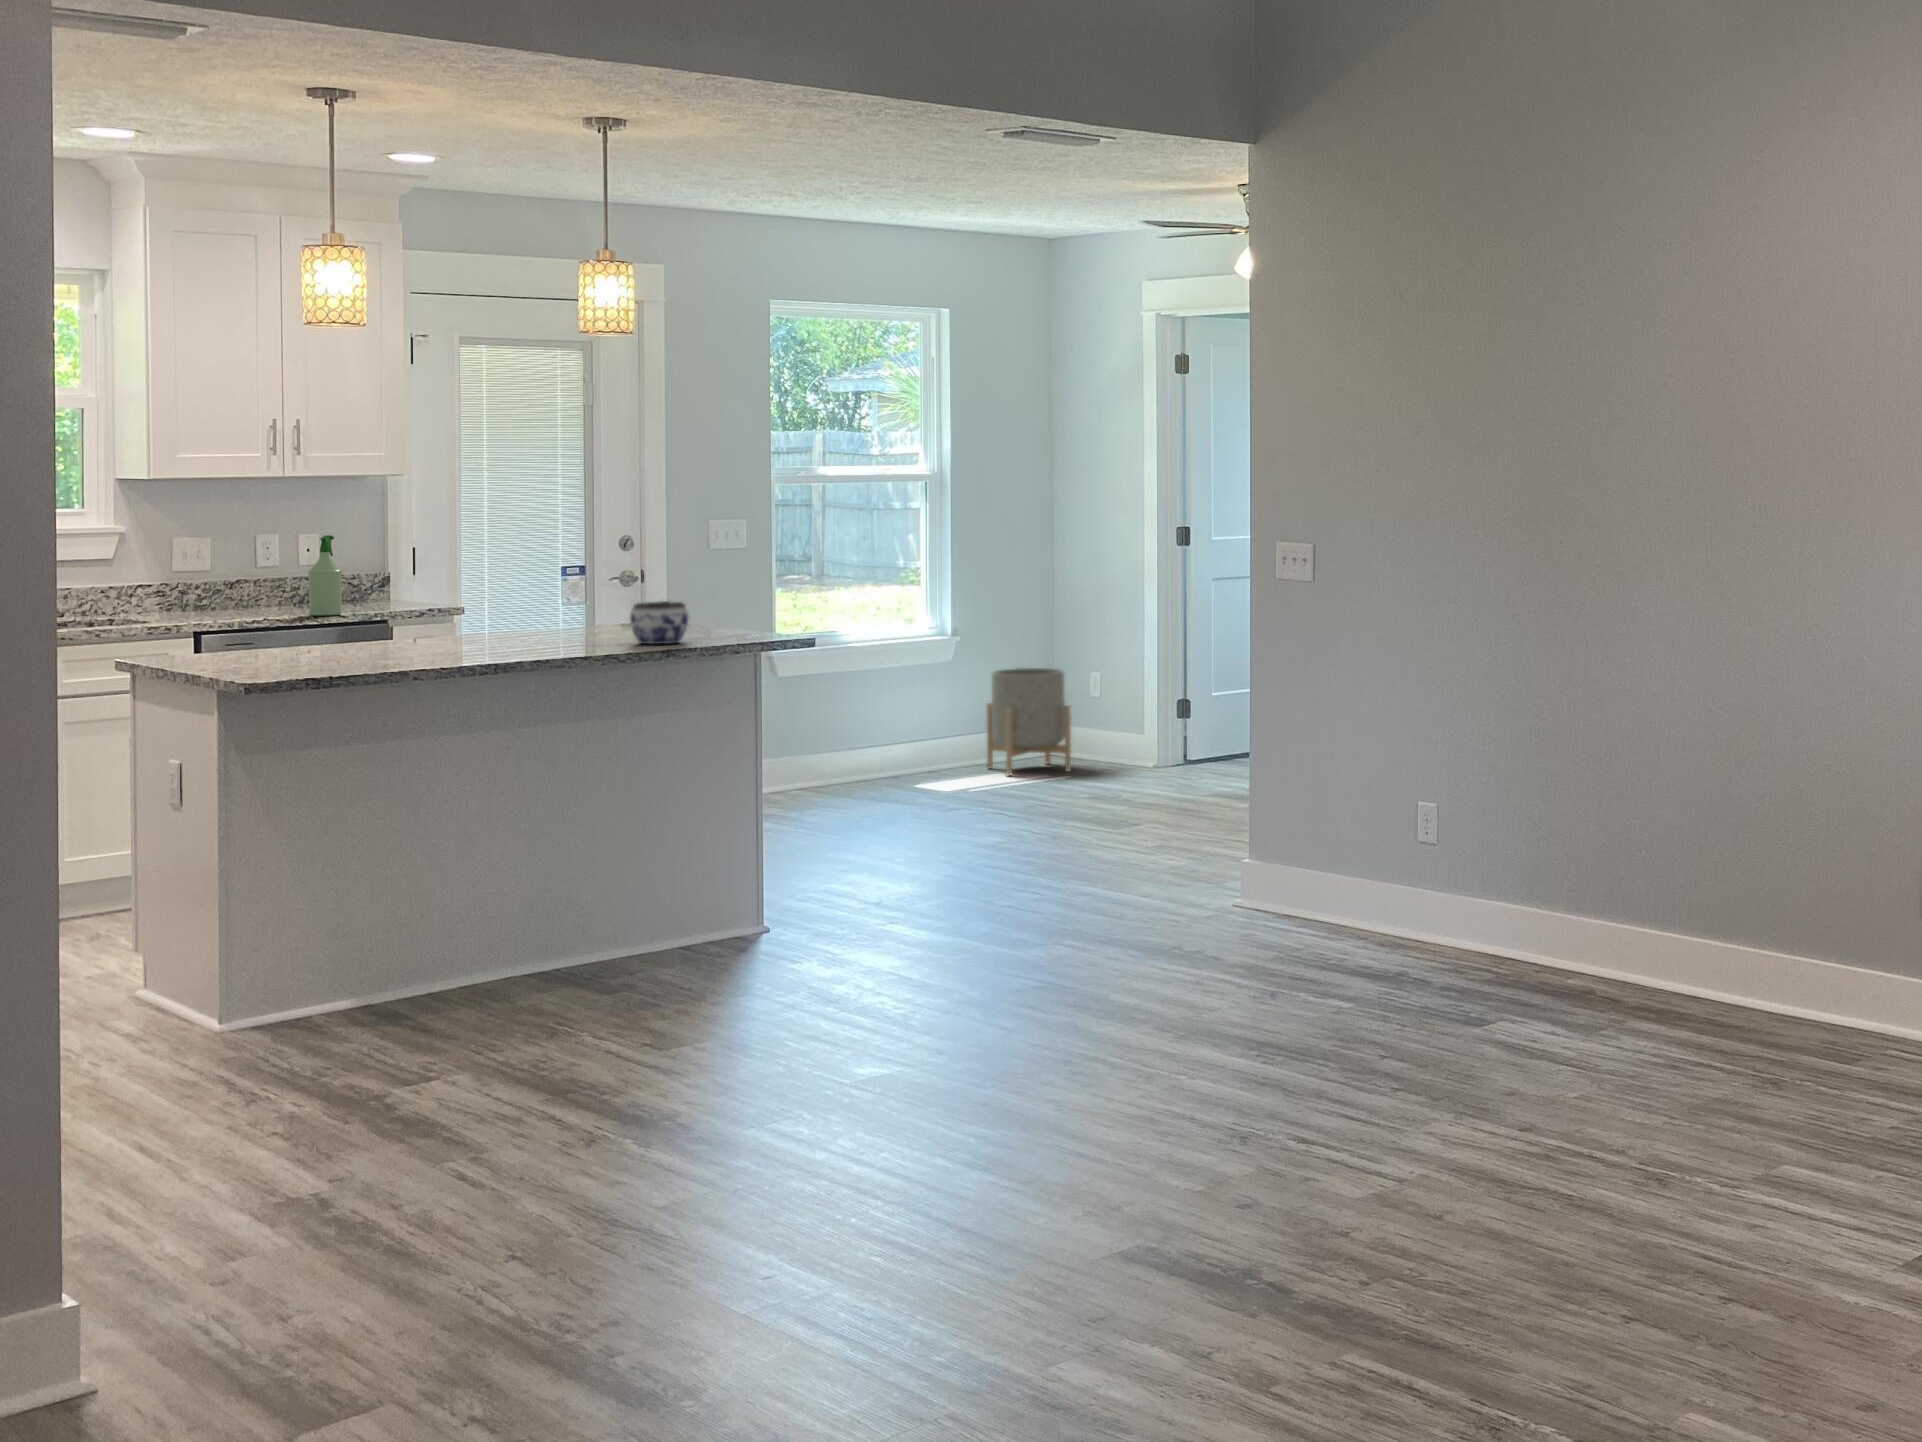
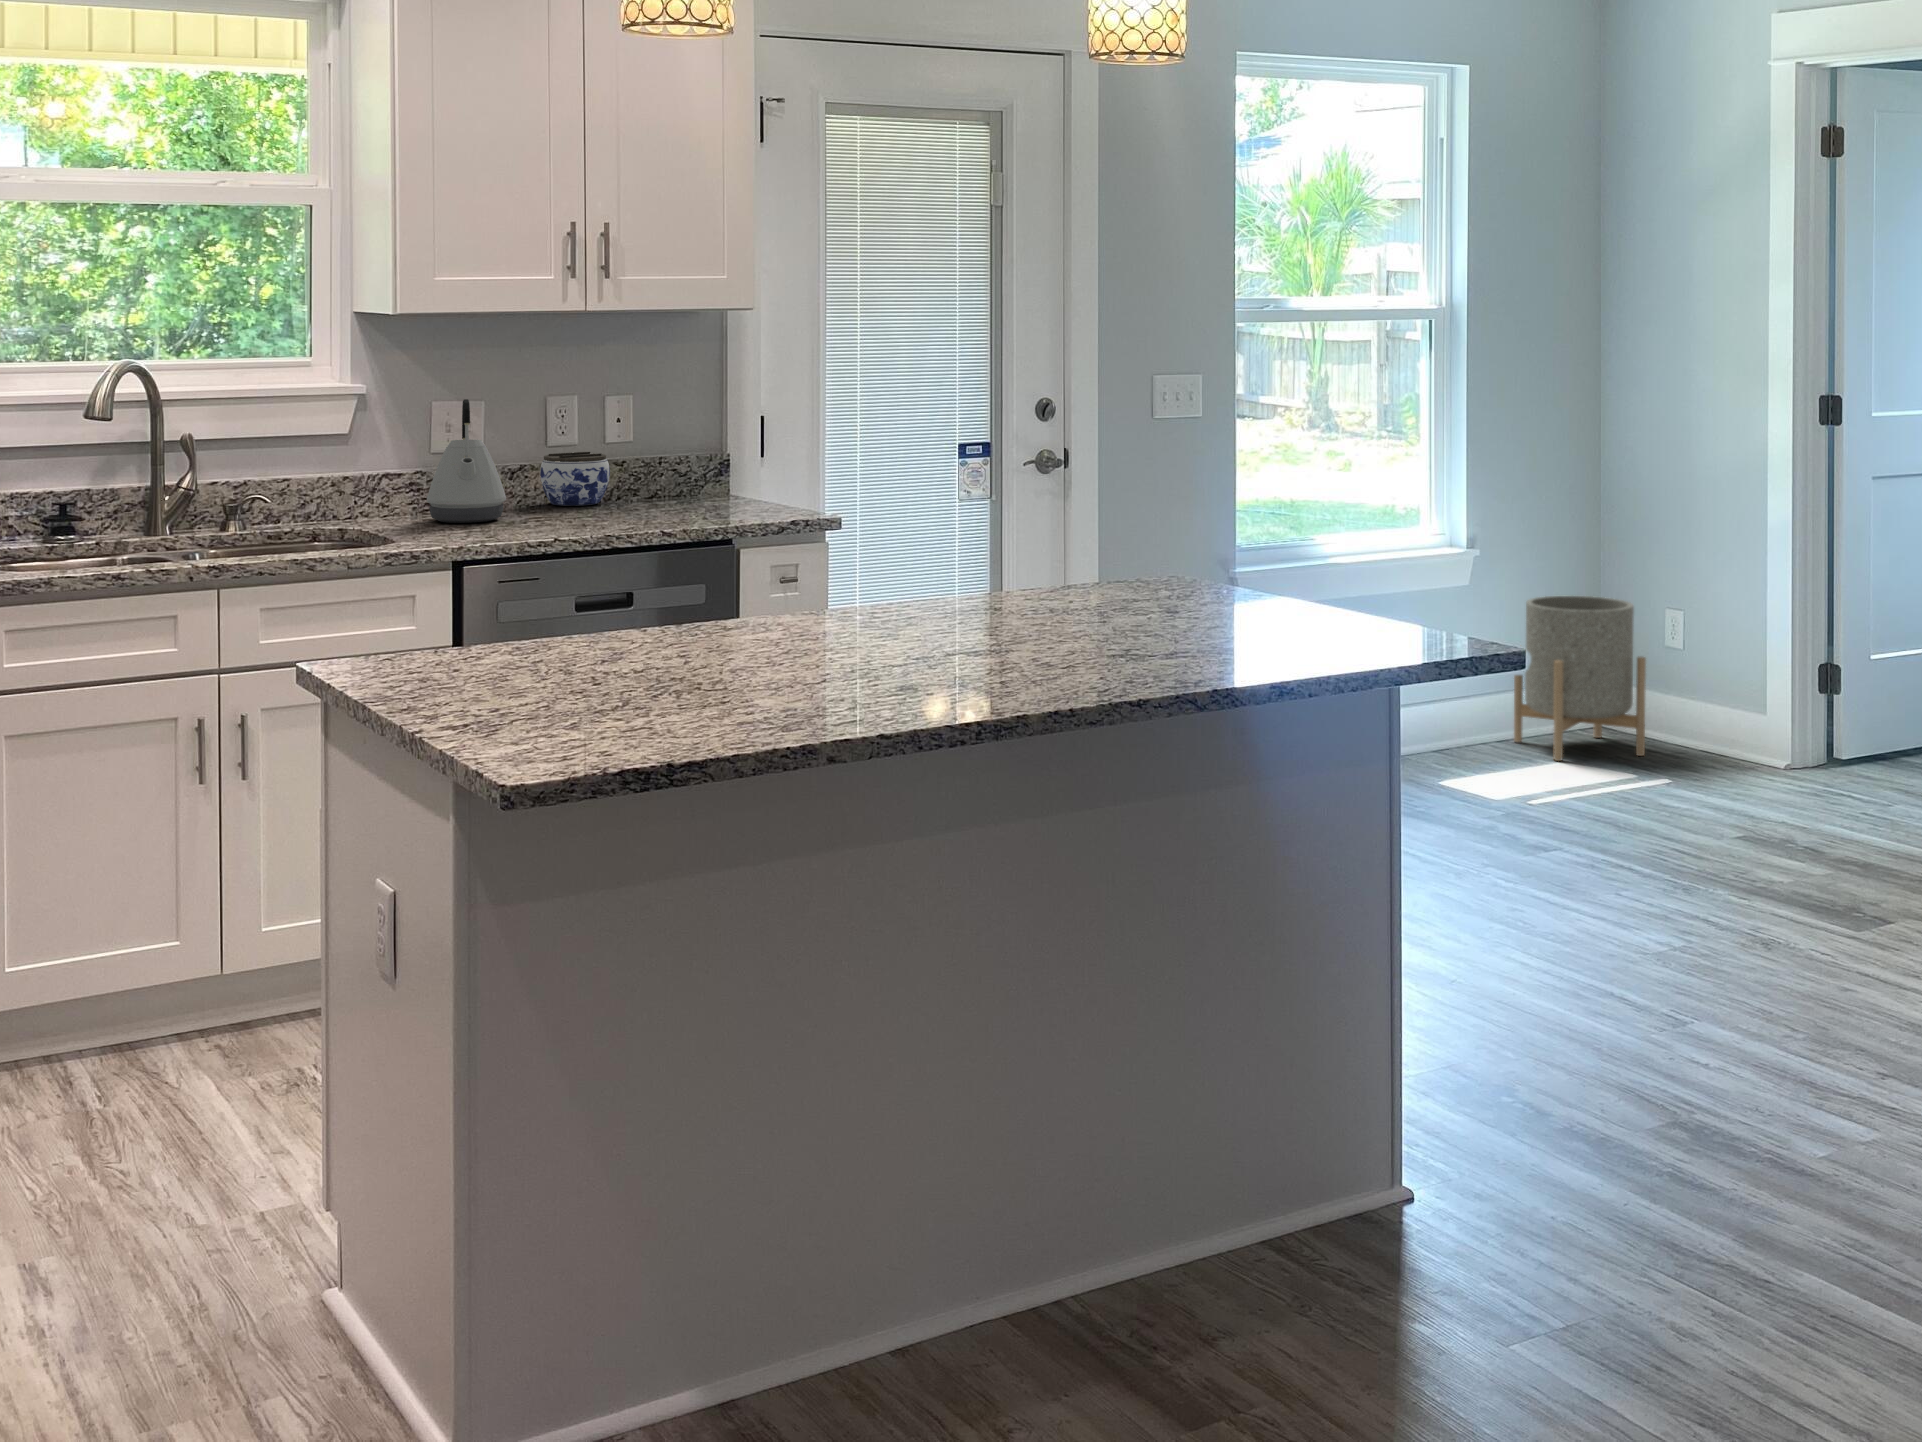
kettle: none [171,535,229,615] -> present [427,399,506,523]
spray bottle: present [308,535,342,616] -> none [618,404,666,532]
jar: present [630,601,689,644] -> present [540,452,610,506]

